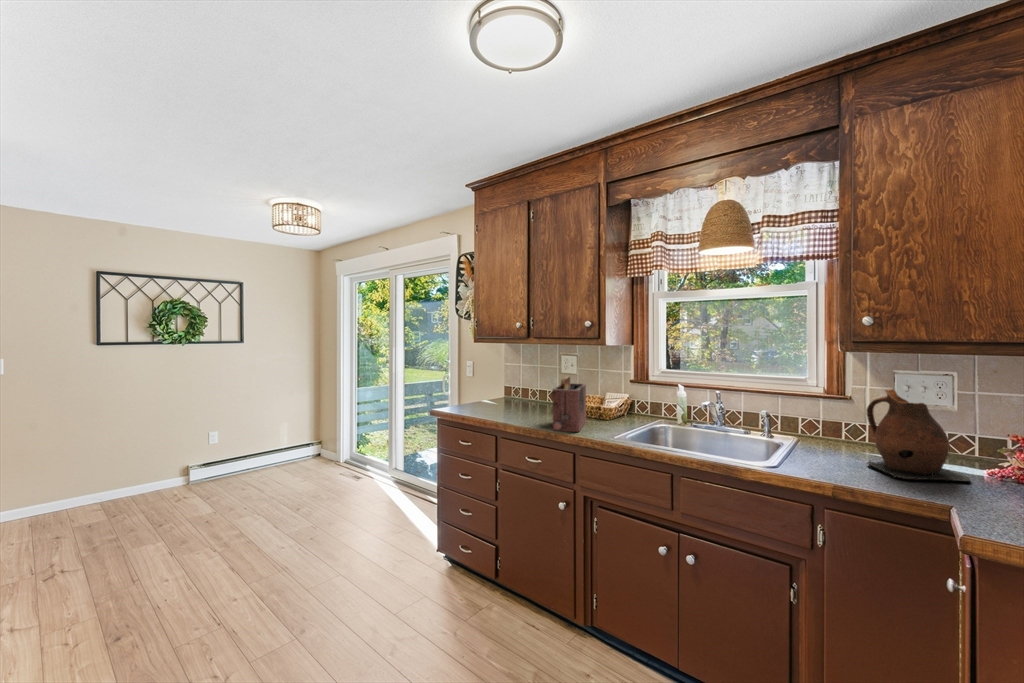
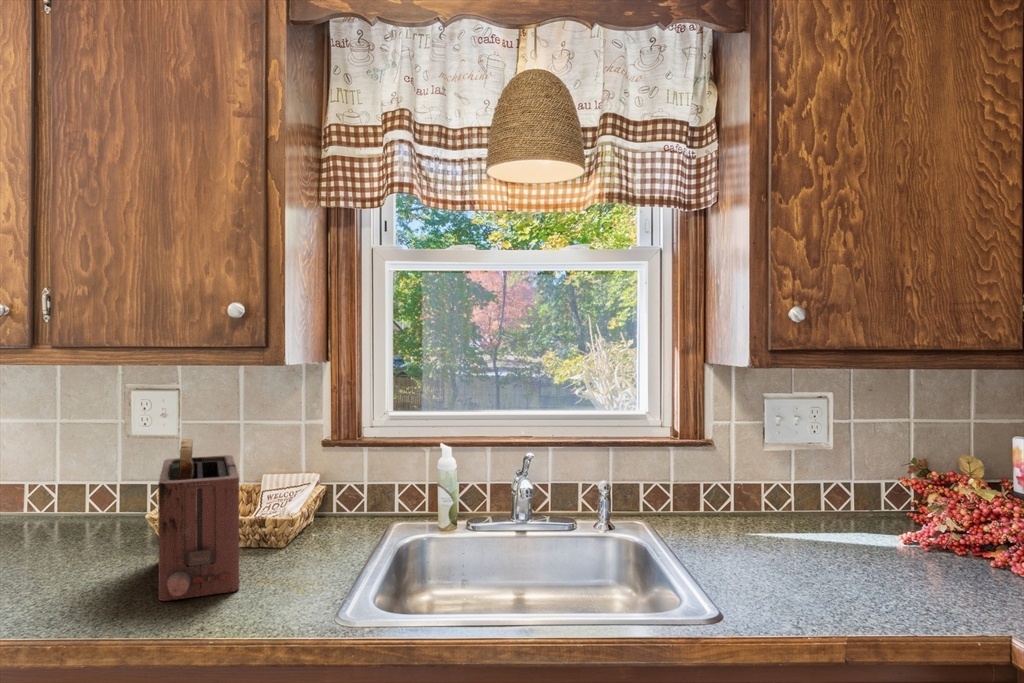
ceramic pitcher: present [867,390,970,482] -> none [791,426,929,578]

